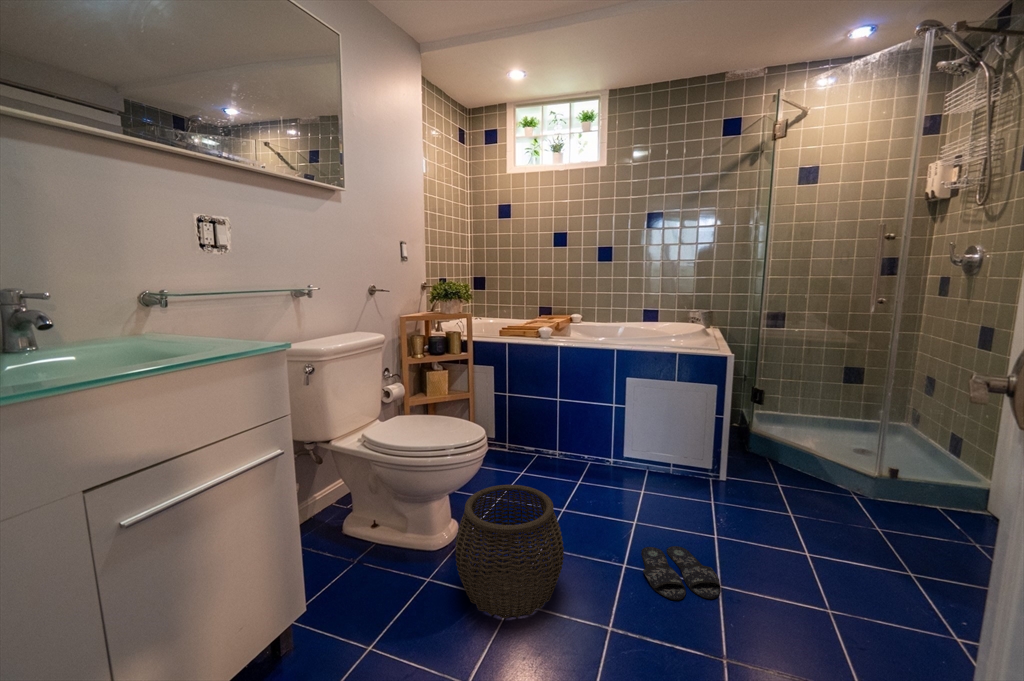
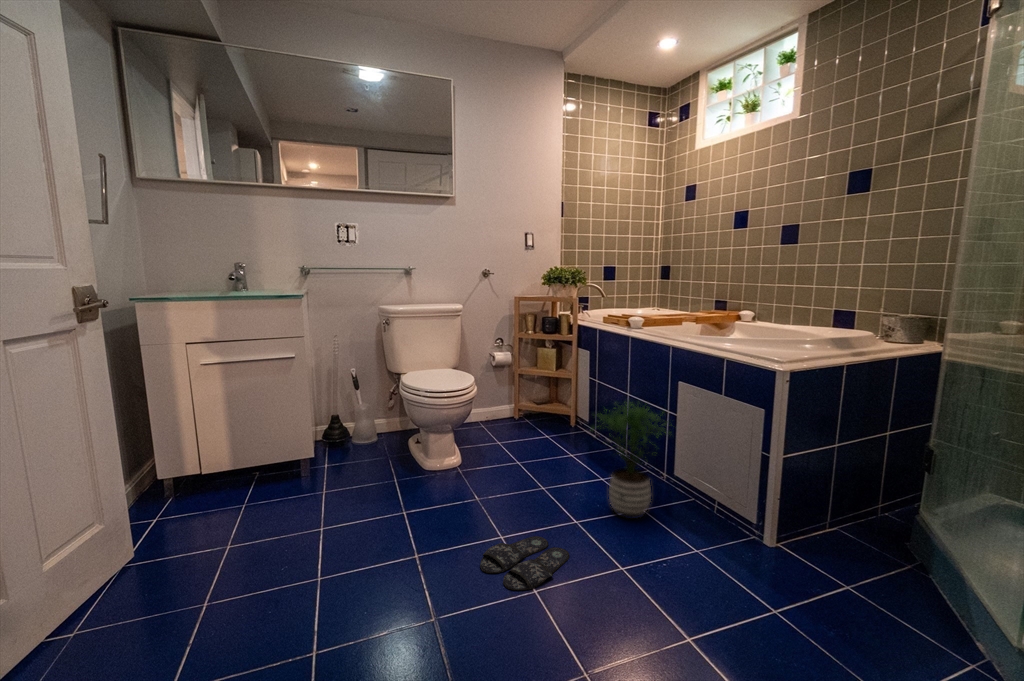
potted plant: none [604,400,678,502] -> present [591,402,668,519]
woven basket: present [455,485,564,618] -> none [370,424,459,521]

